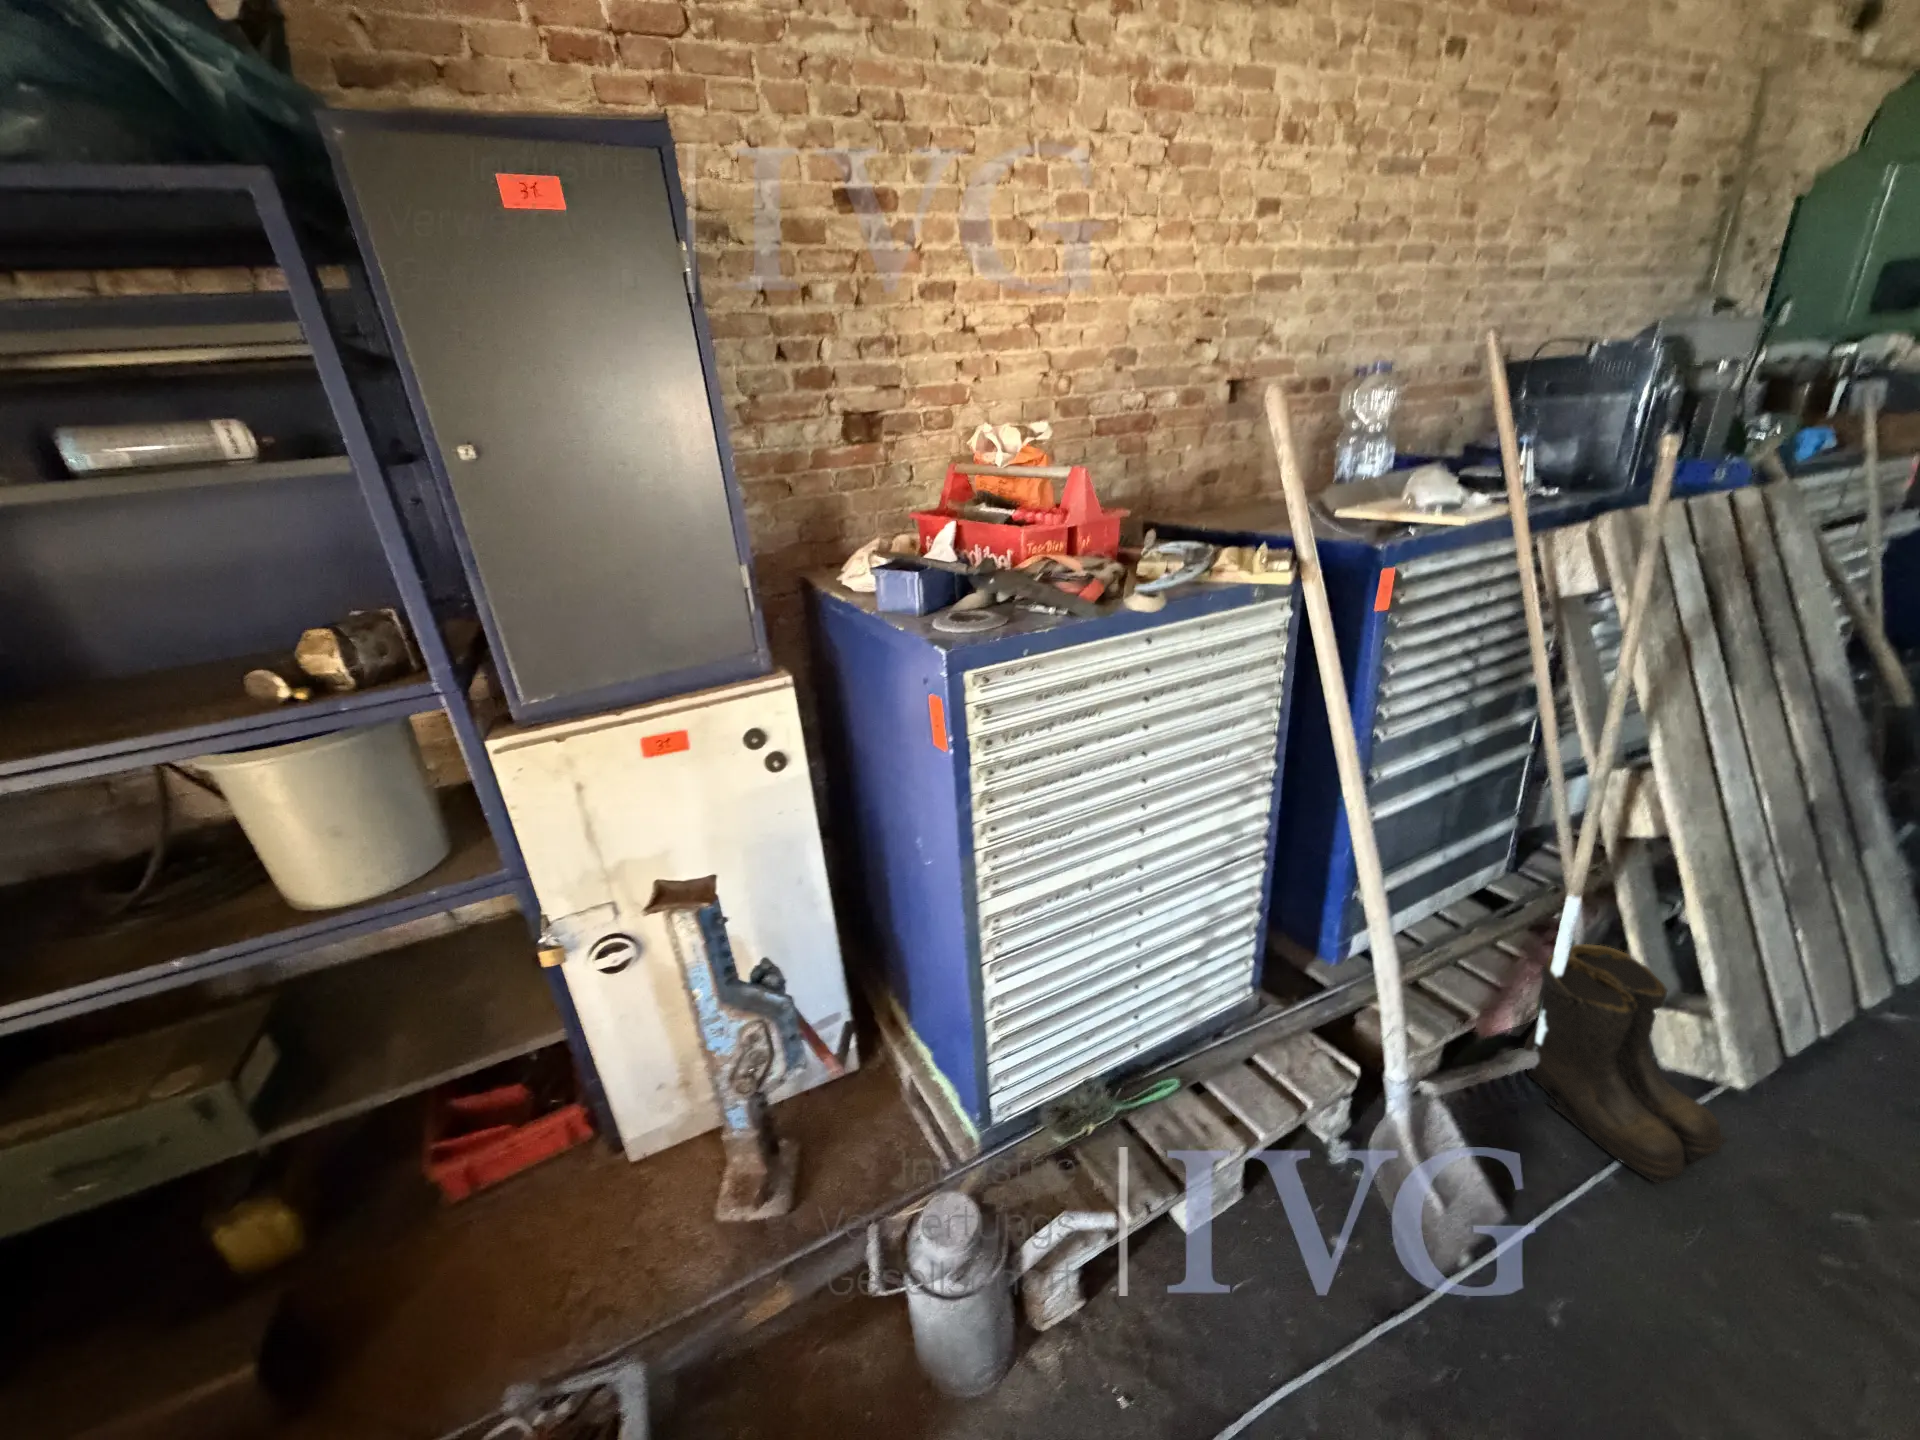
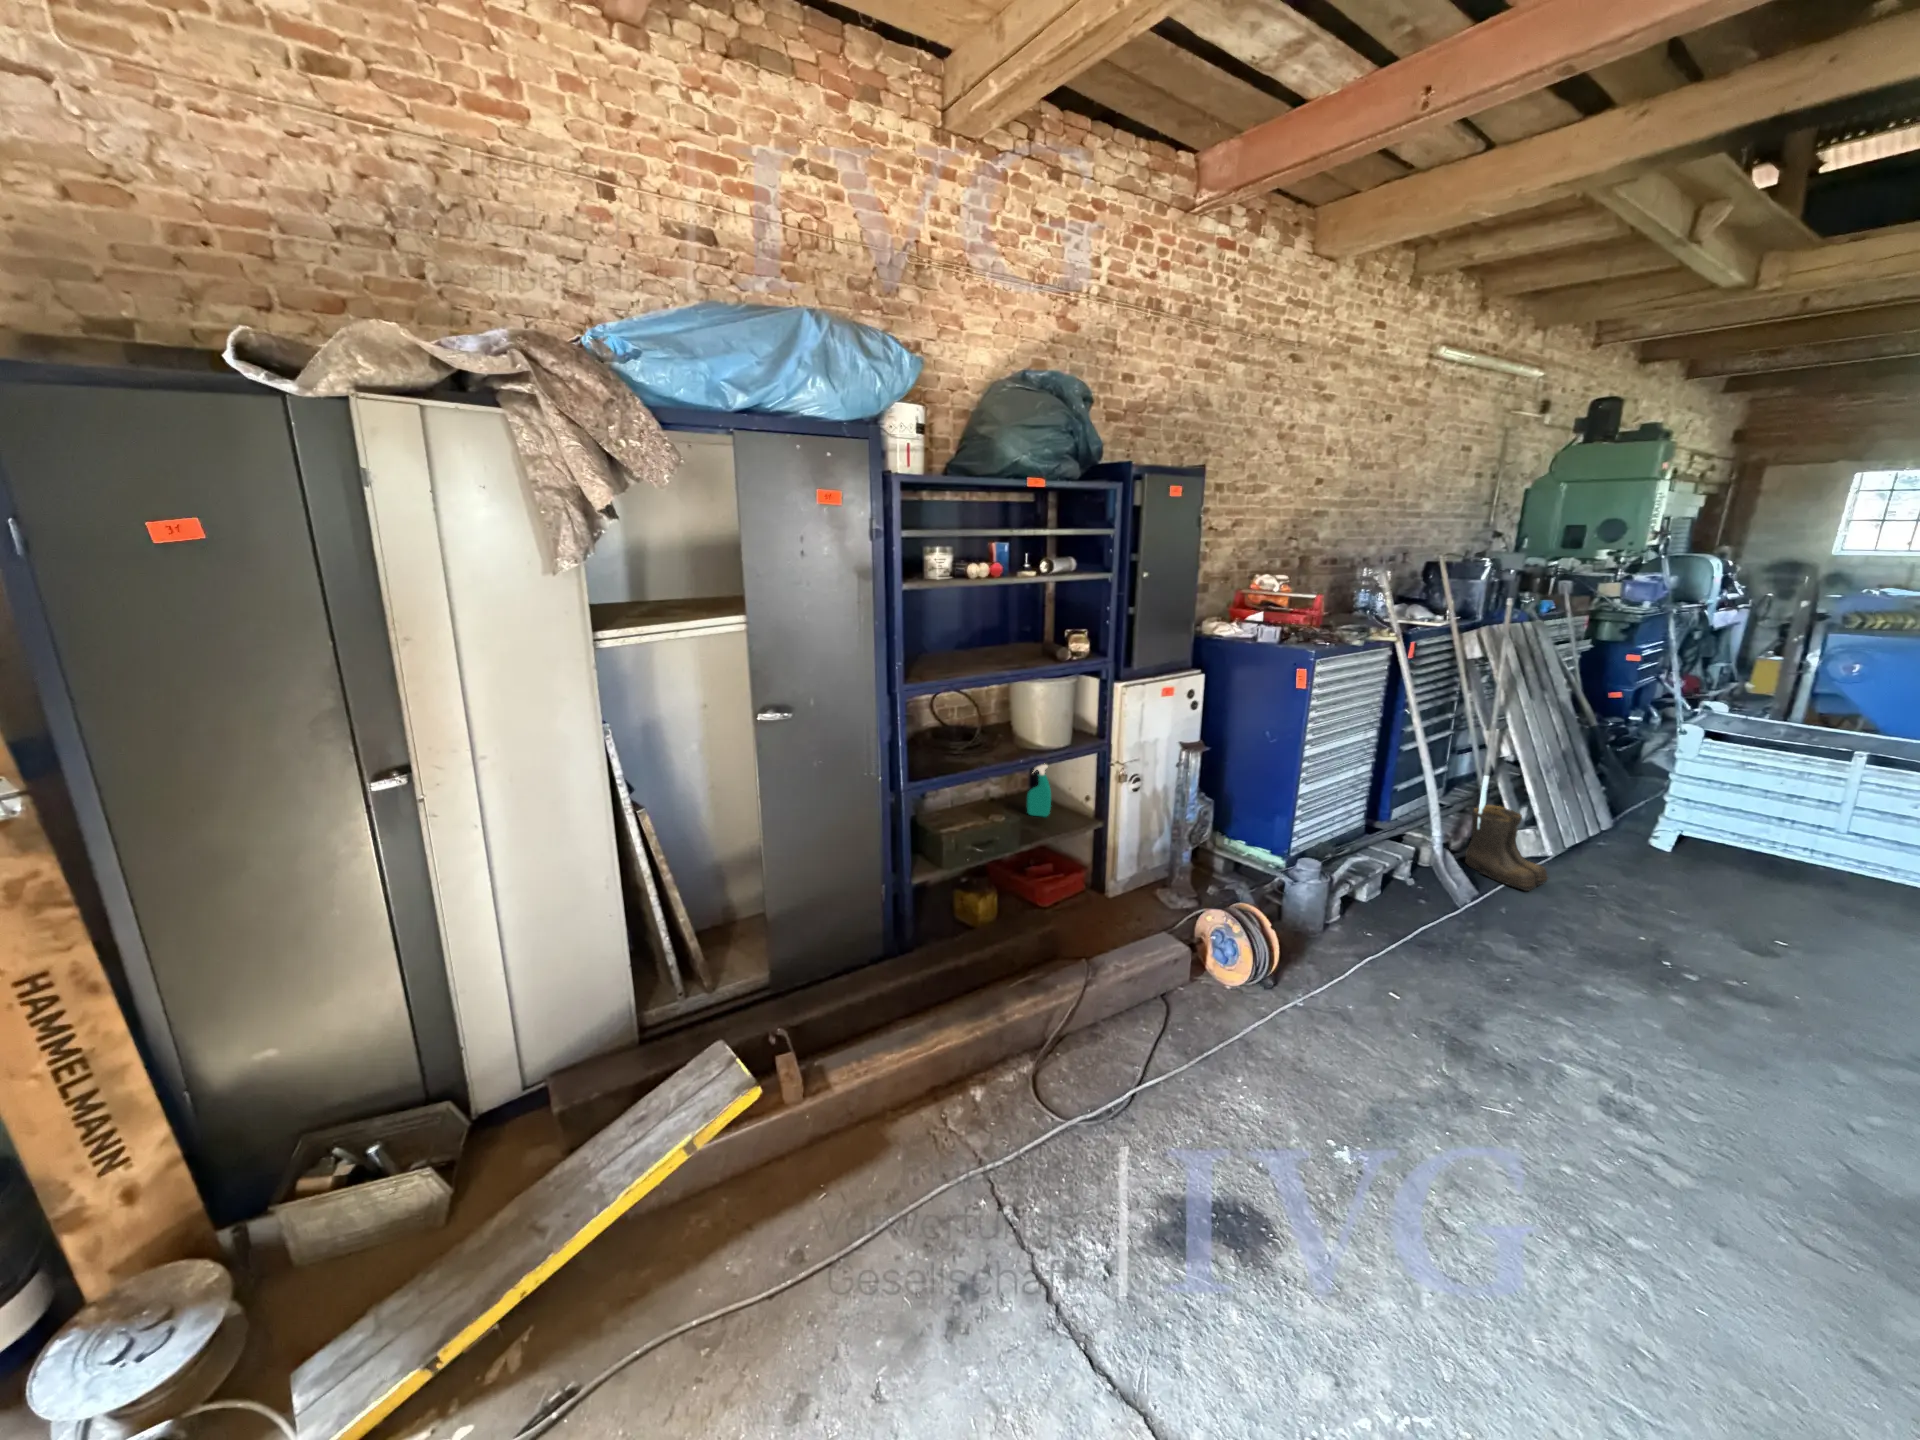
spray bottle: none [385,917,462,1026] -> present [1027,765,1051,817]

